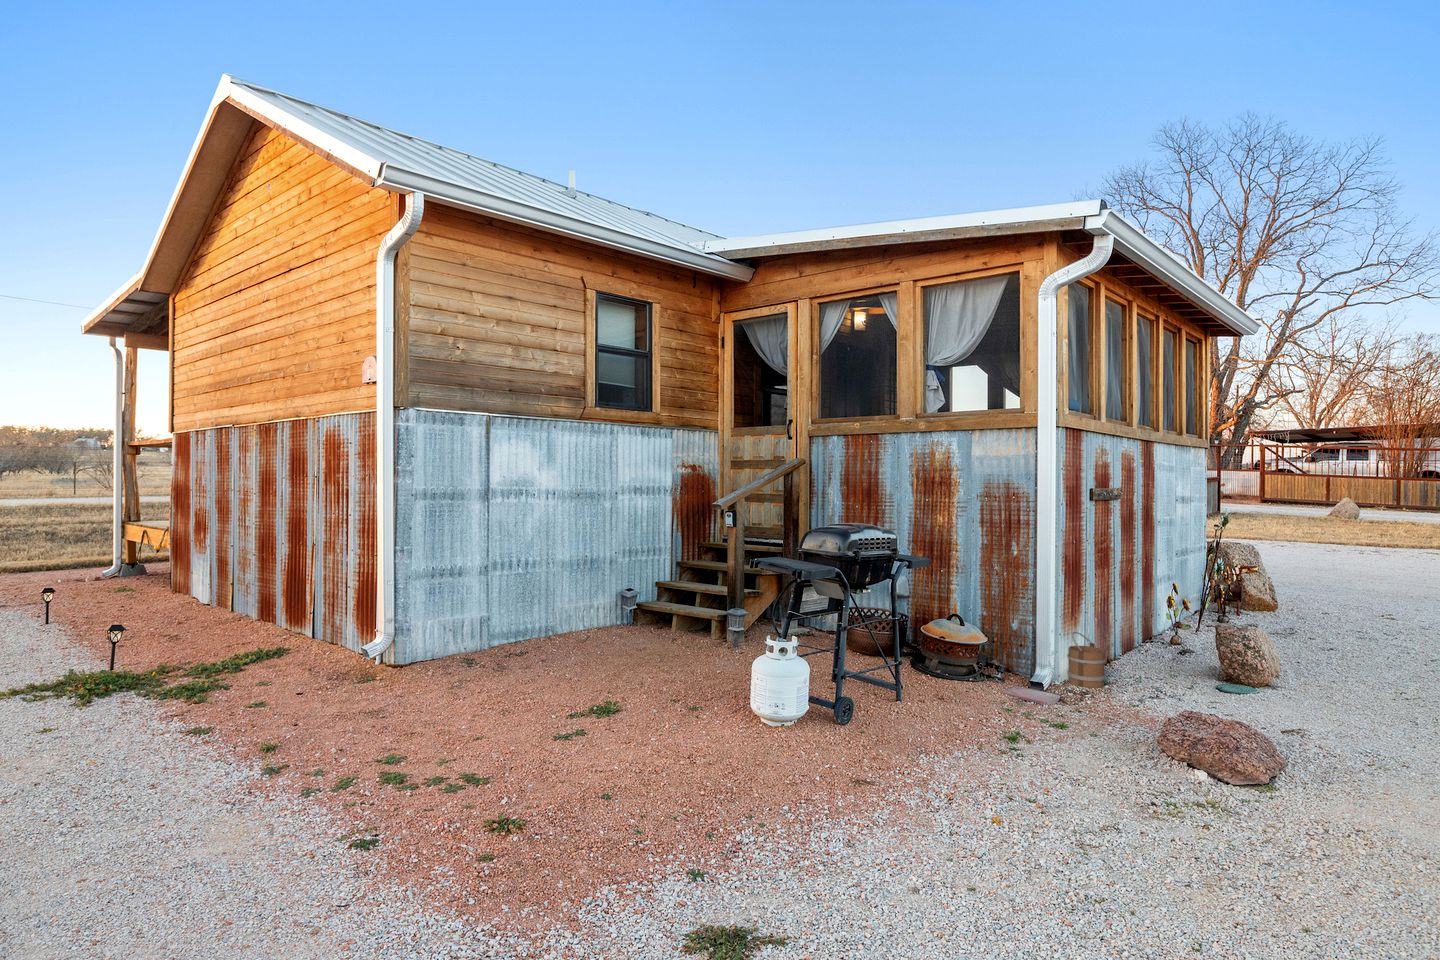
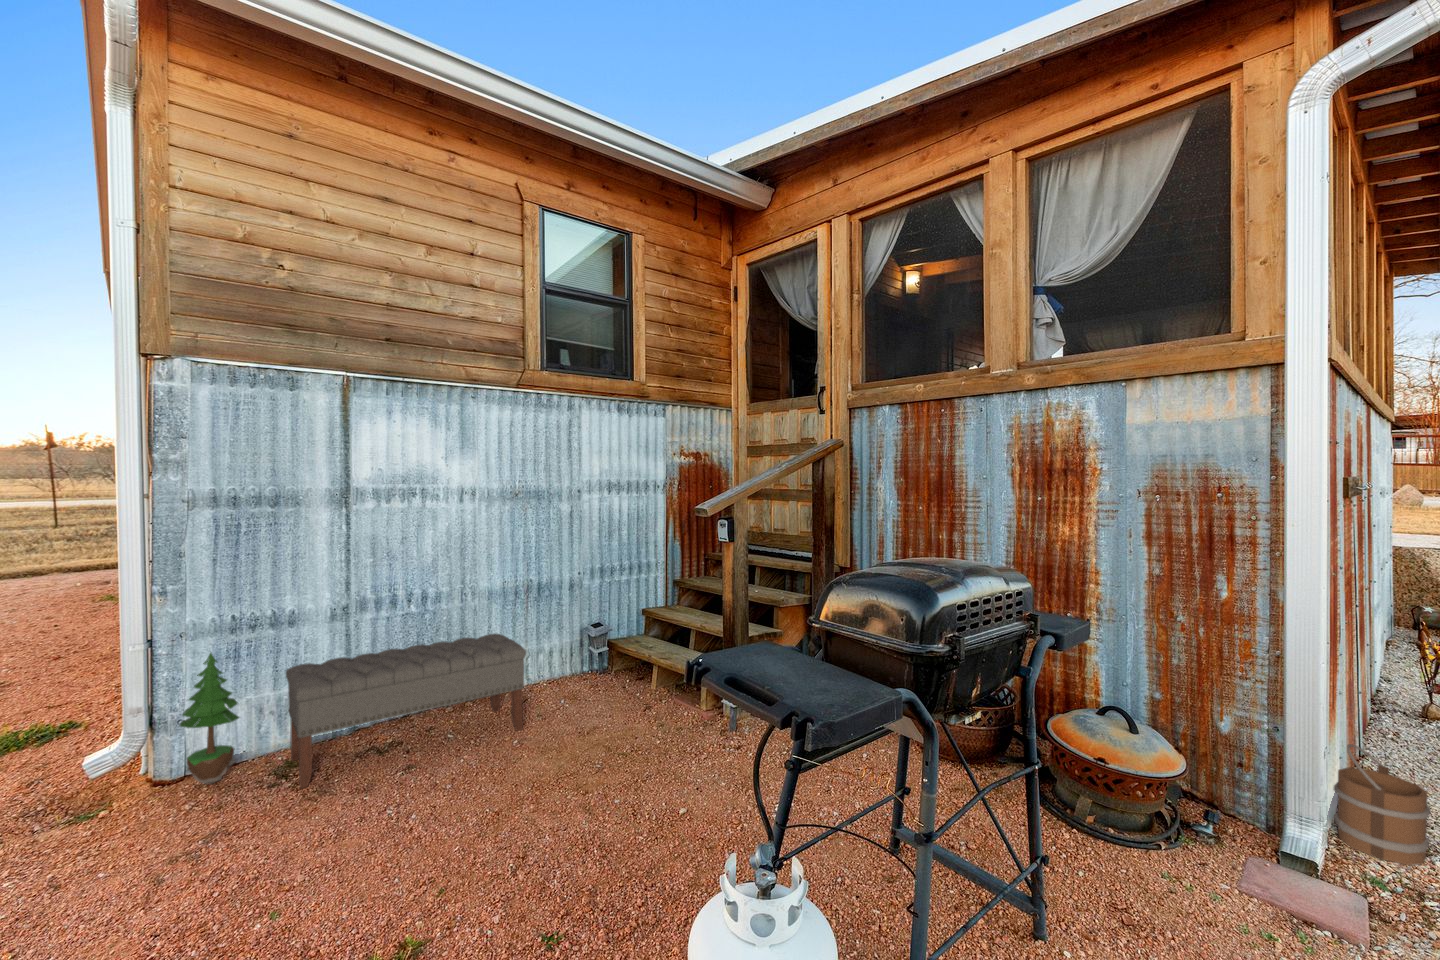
potted tree: none [397,592,429,676] -> present [180,653,239,784]
bench: none [448,592,595,676] -> present [286,634,526,788]

